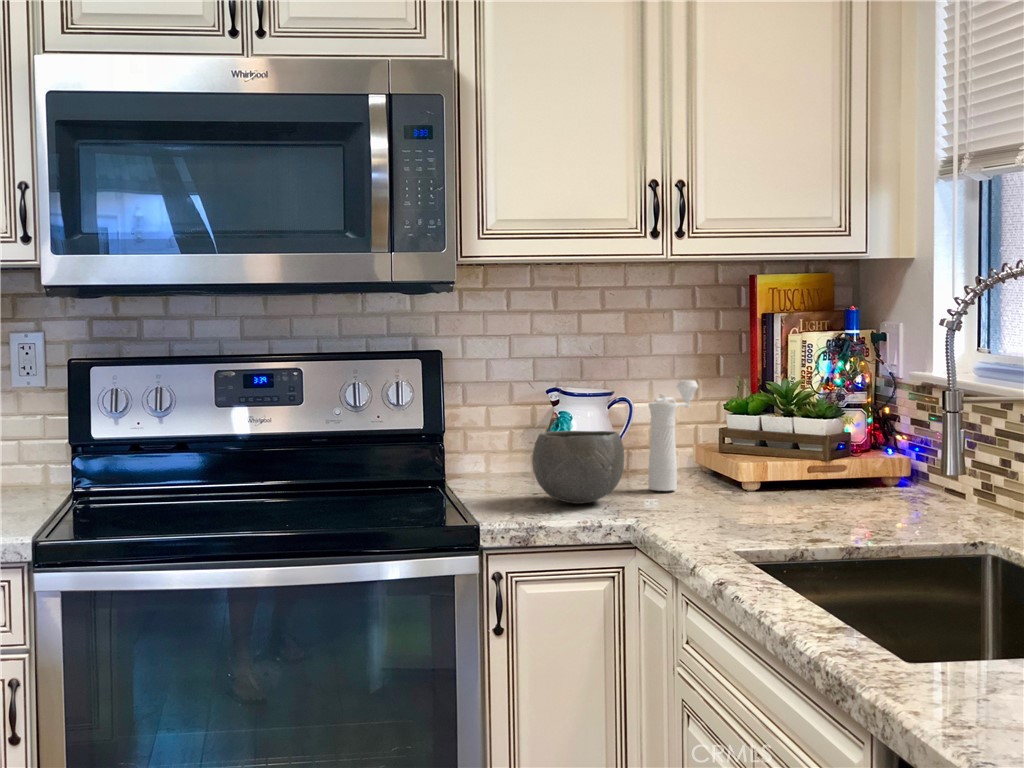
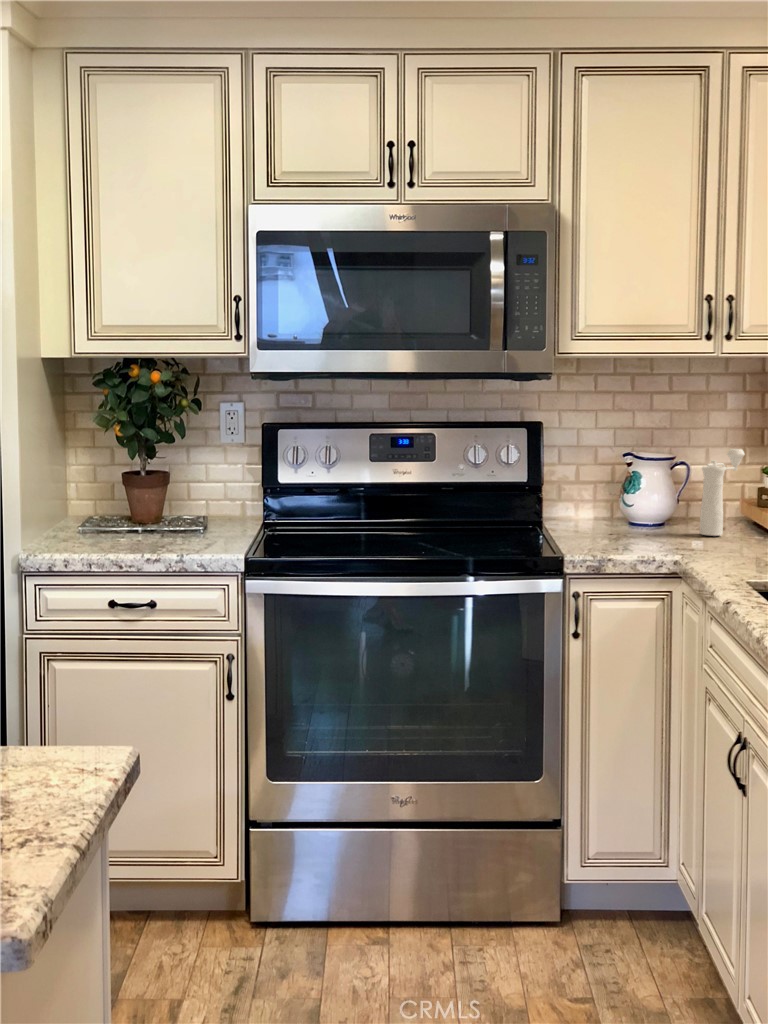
ceramic bowl: present [532,431,624,504] -> none [607,487,679,543]

